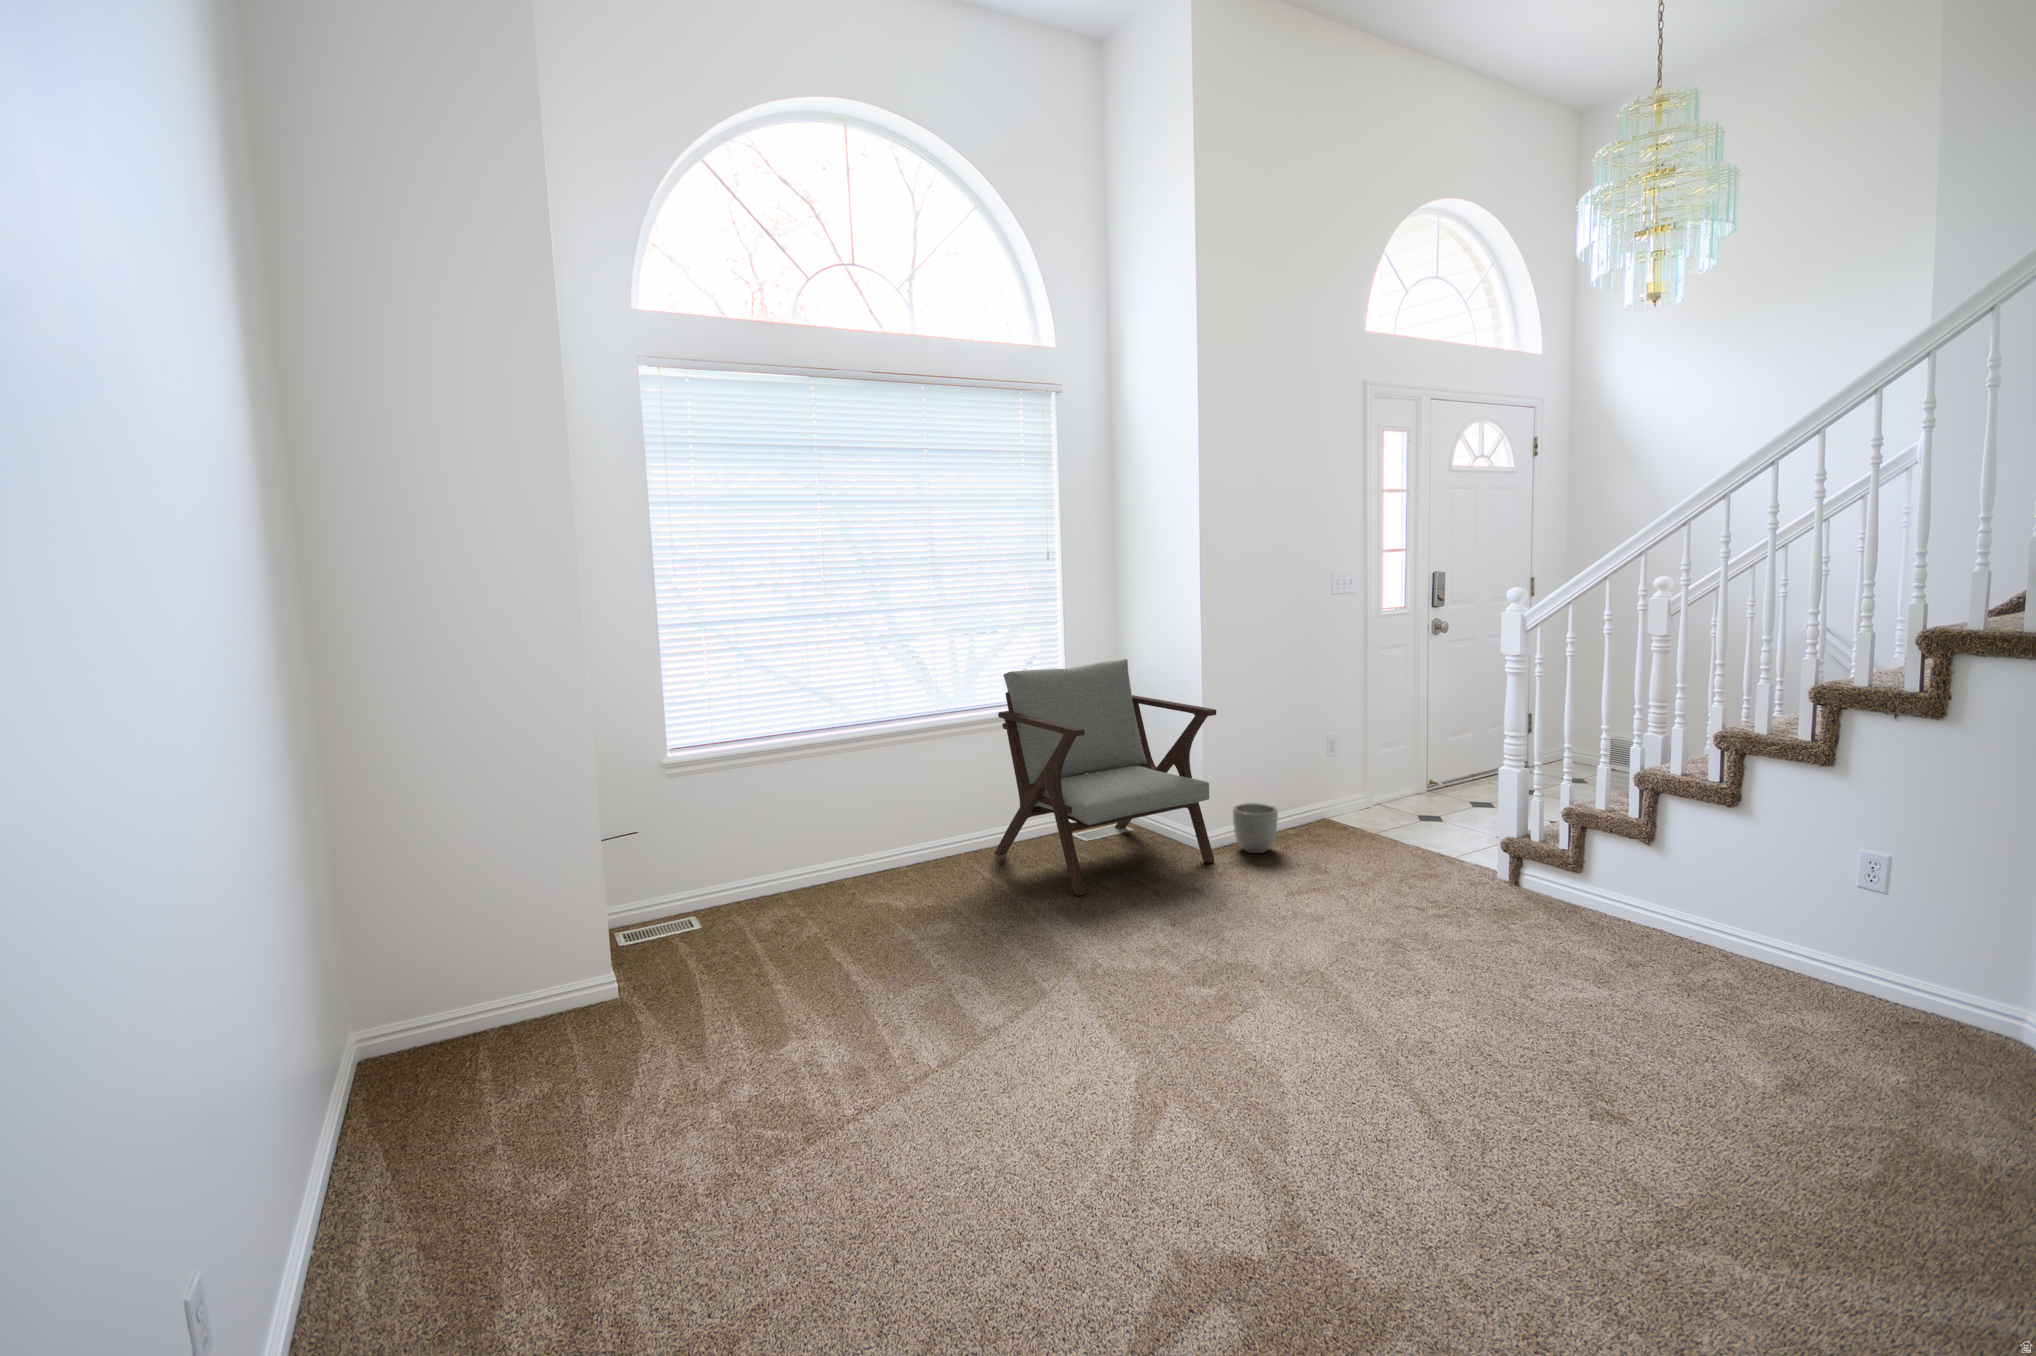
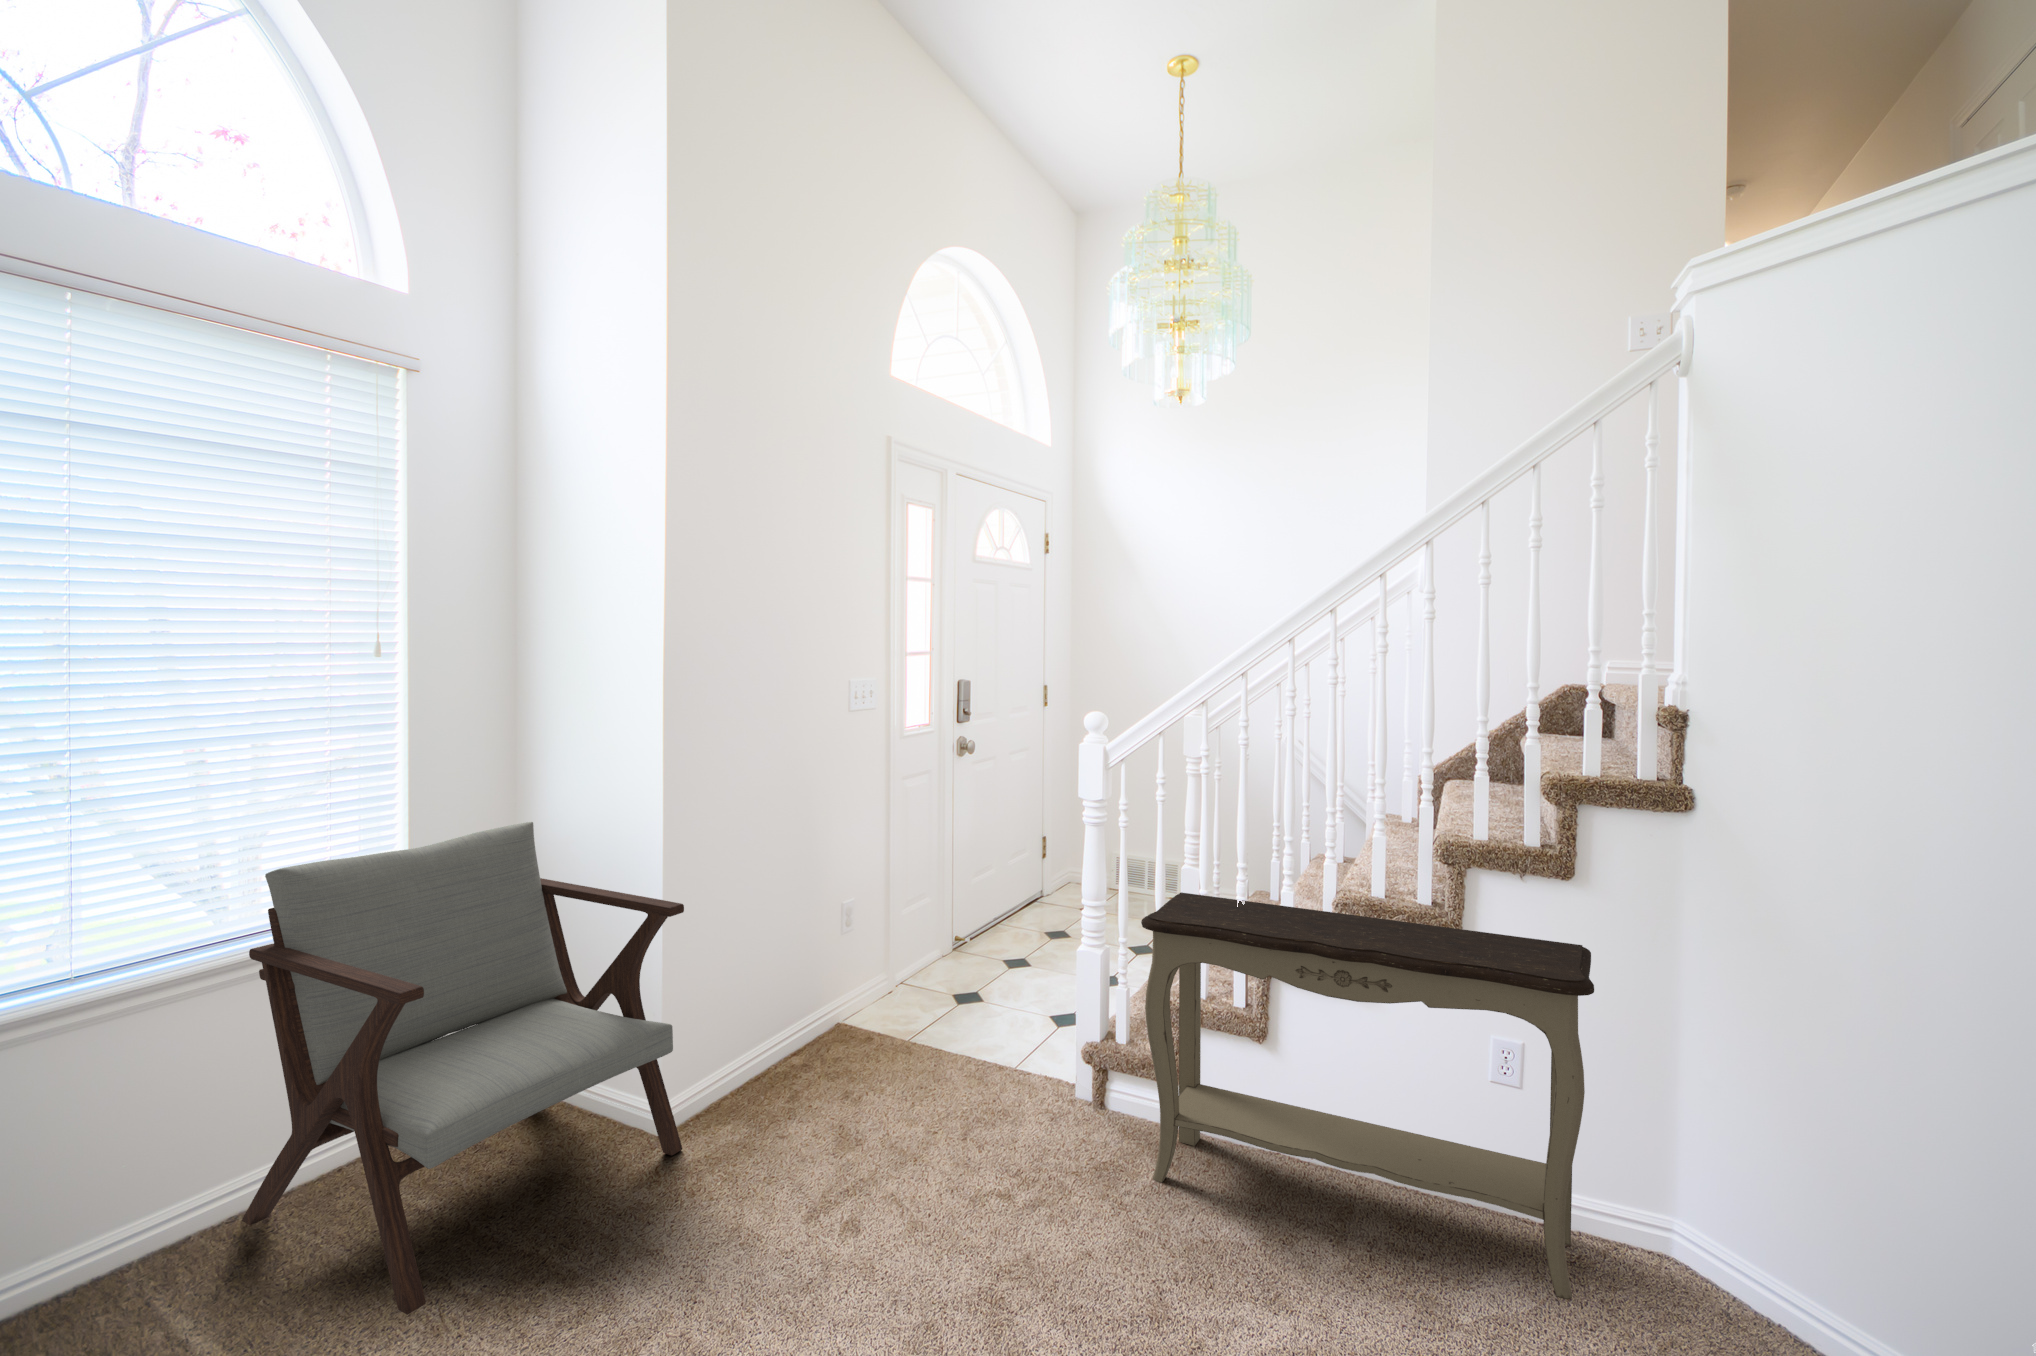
console table: none [1537,725,1946,1030] -> present [1141,892,1594,1299]
planter: present [1233,803,1278,853] -> none [711,1030,781,1116]

